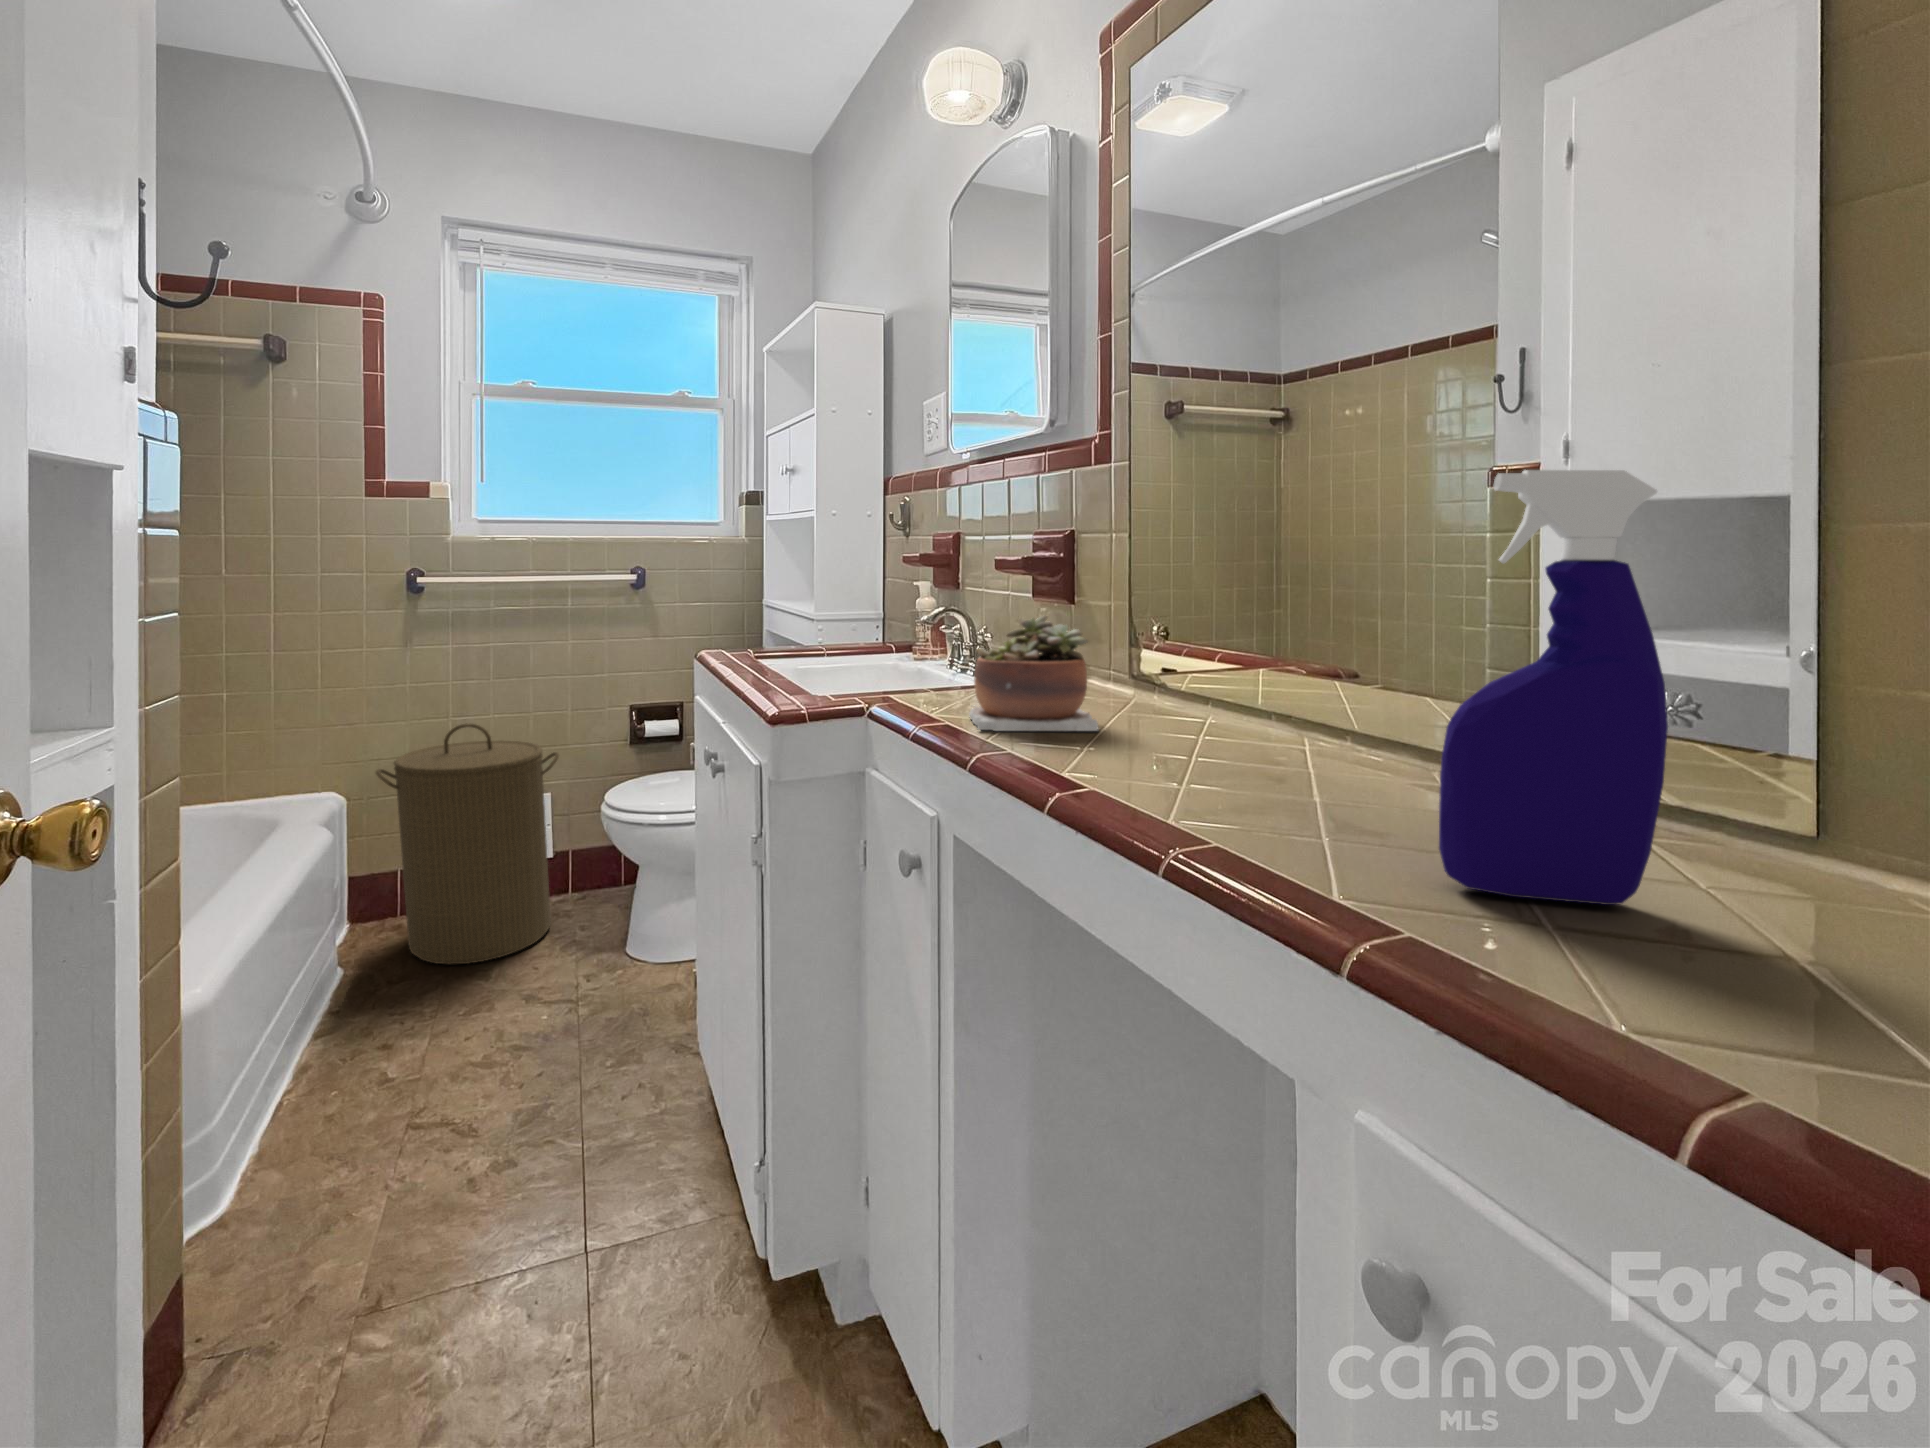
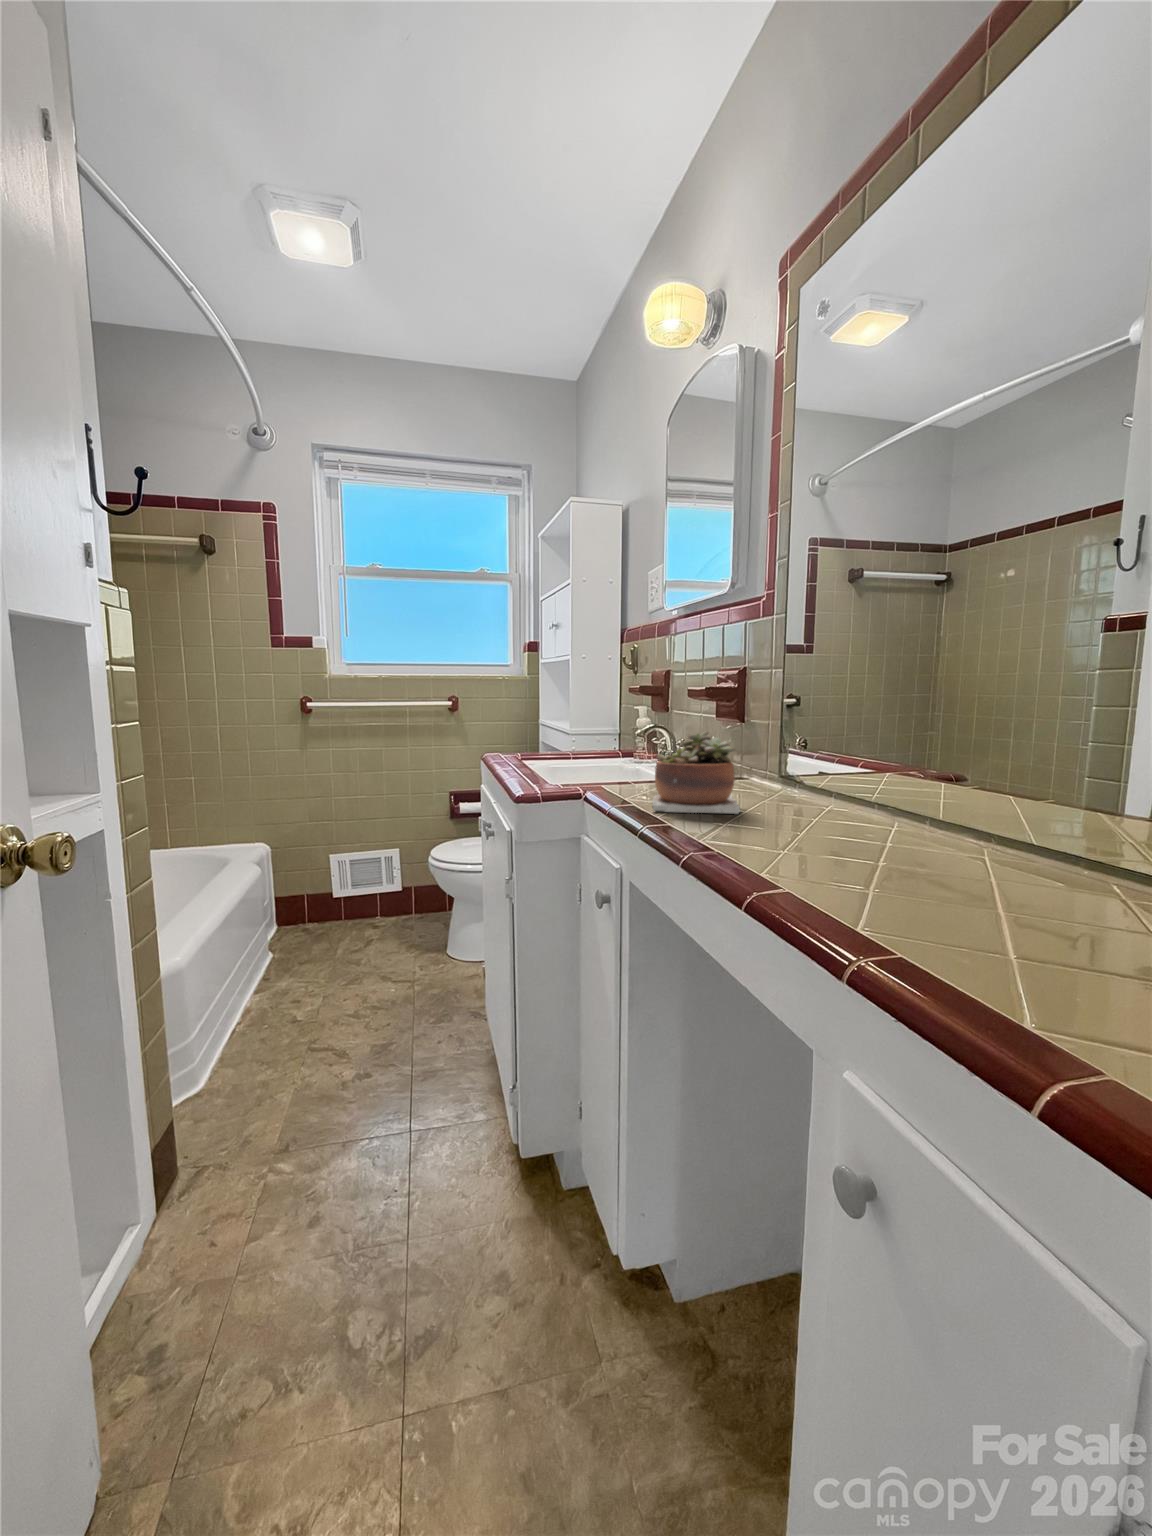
spray bottle: present [1439,470,1668,905] -> none [921,637,1083,948]
laundry hamper: present [376,723,559,964] -> none [289,799,405,958]

